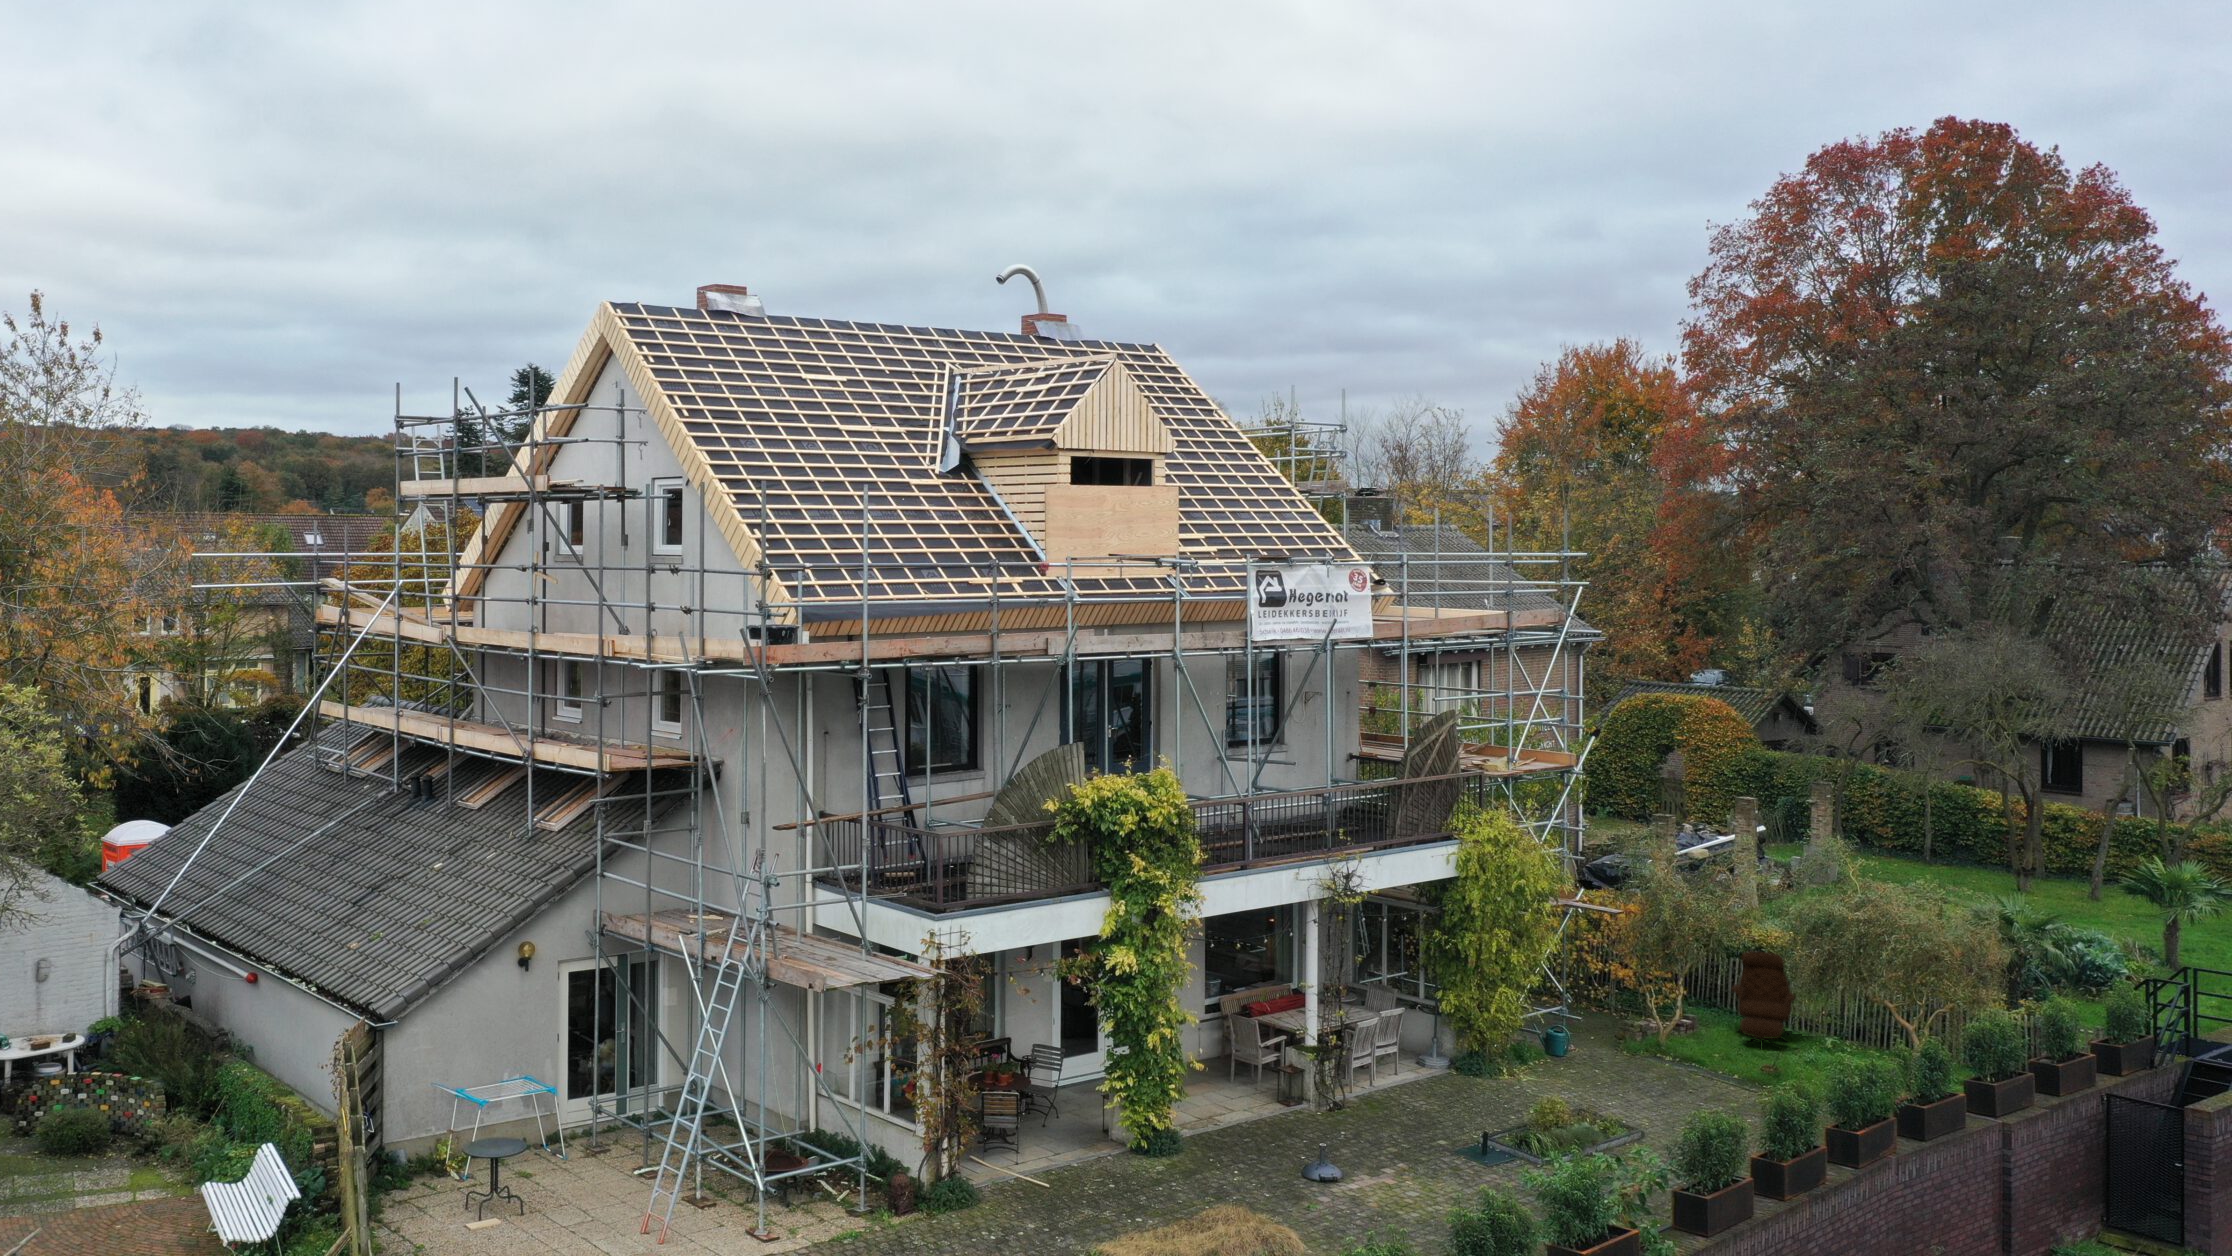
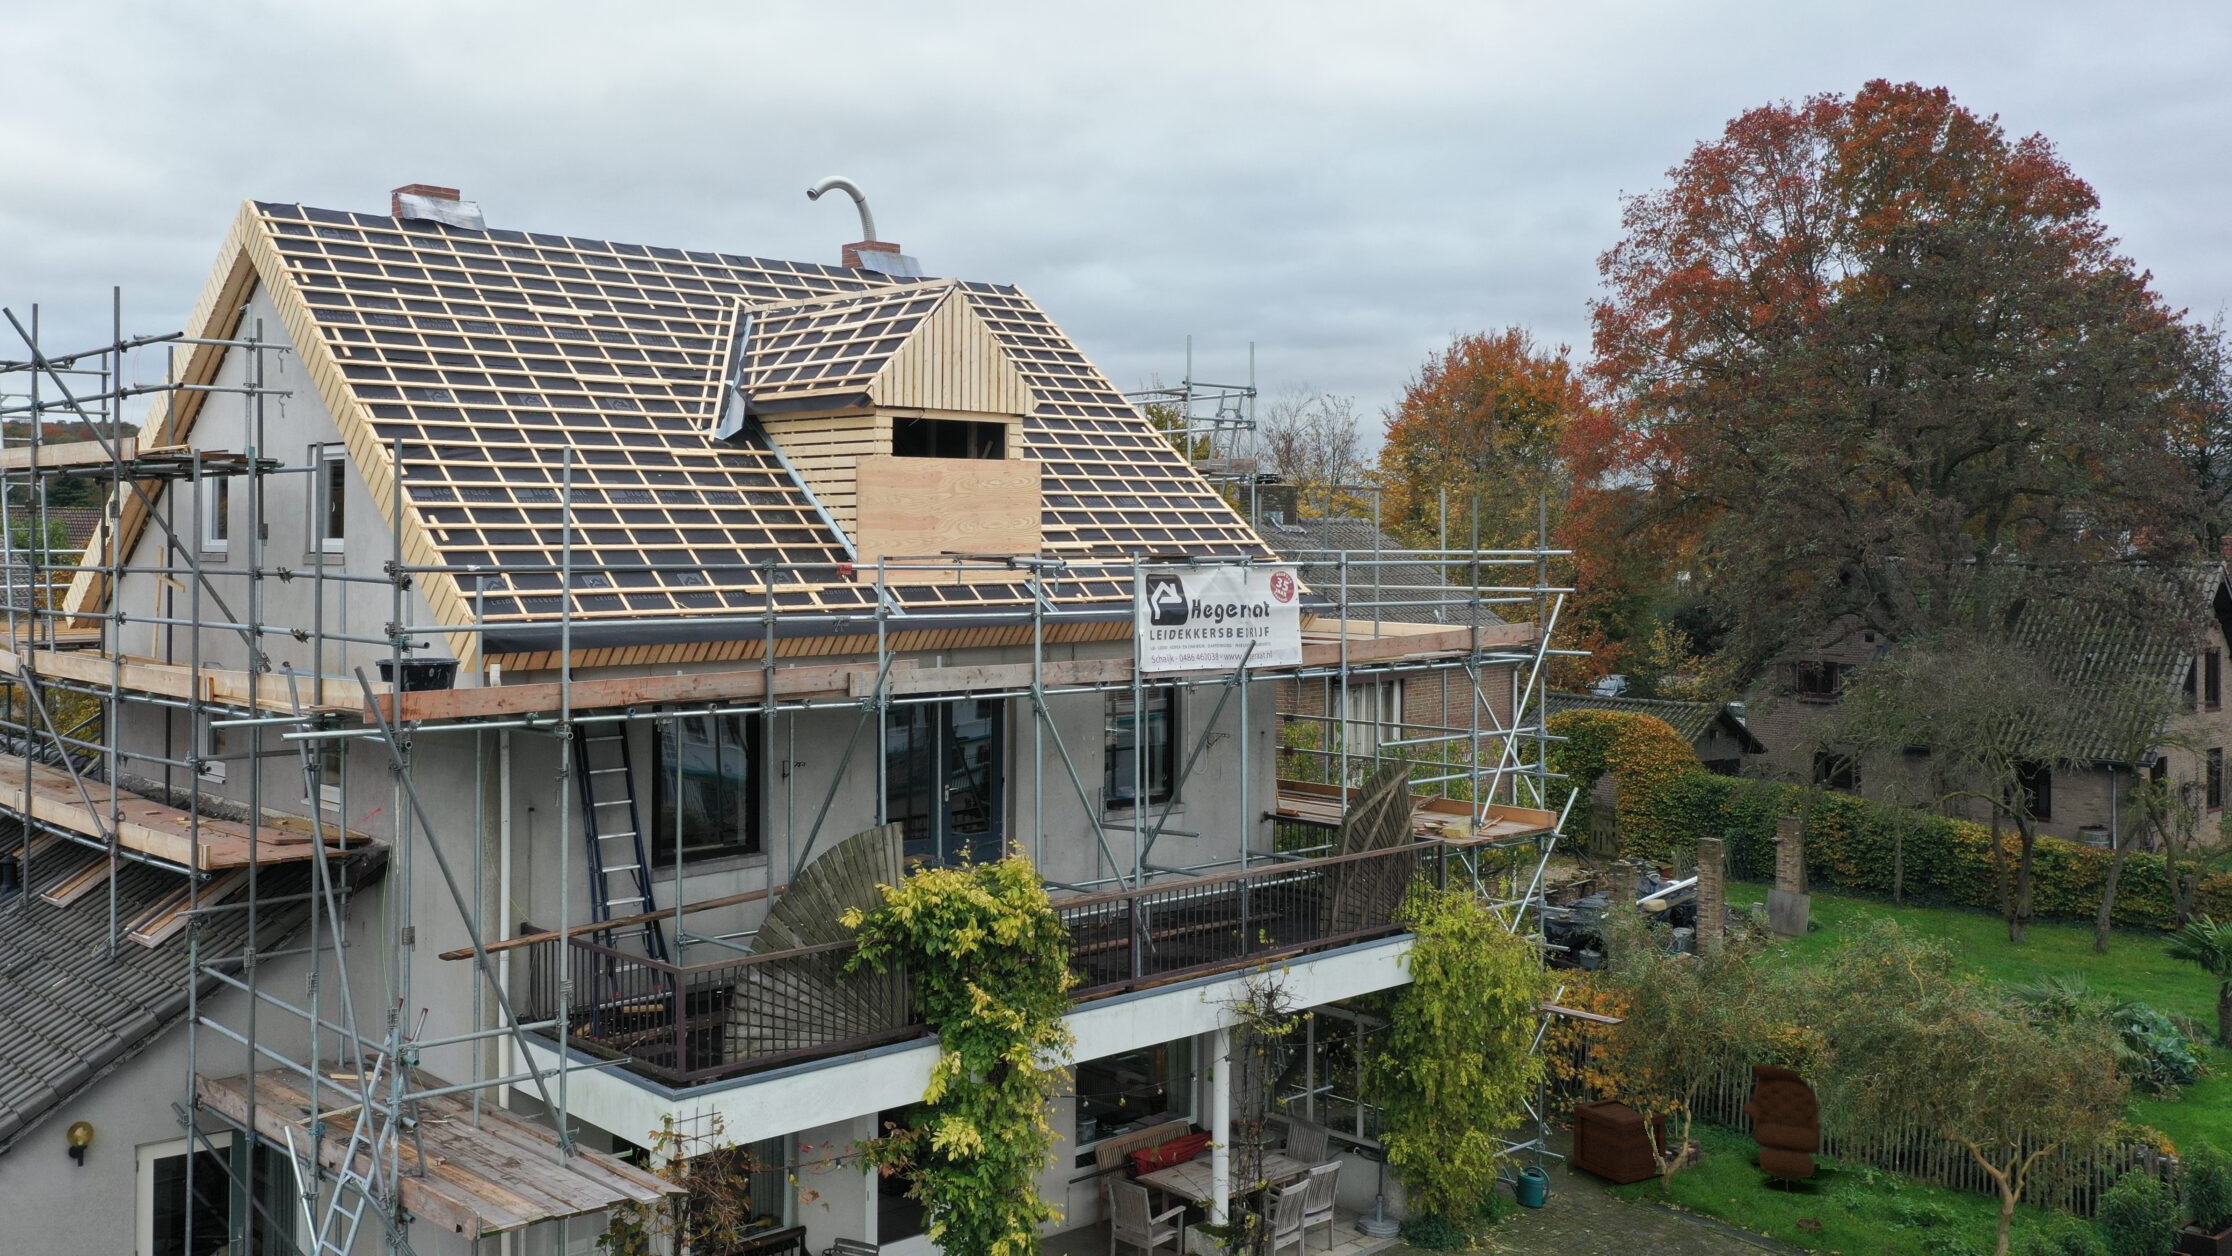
wooden crate: none [1594,978,1667,1042] -> present [1574,1098,1666,1184]

